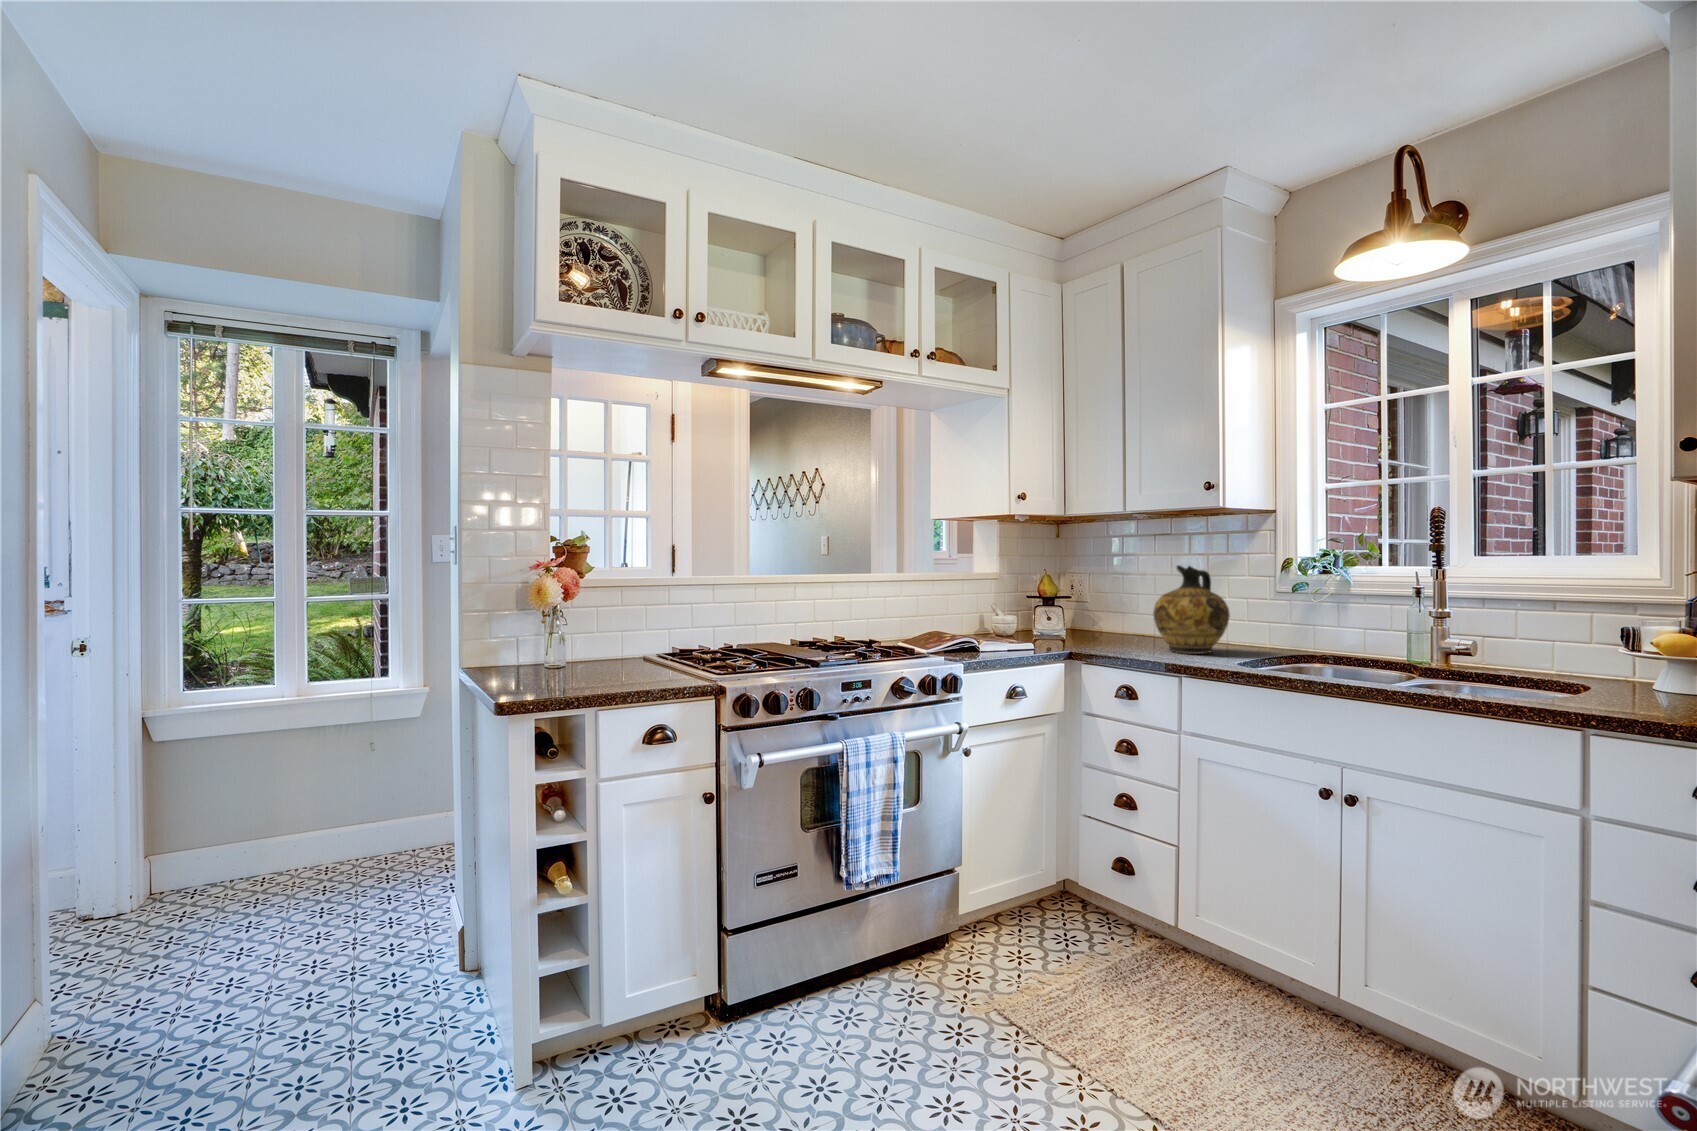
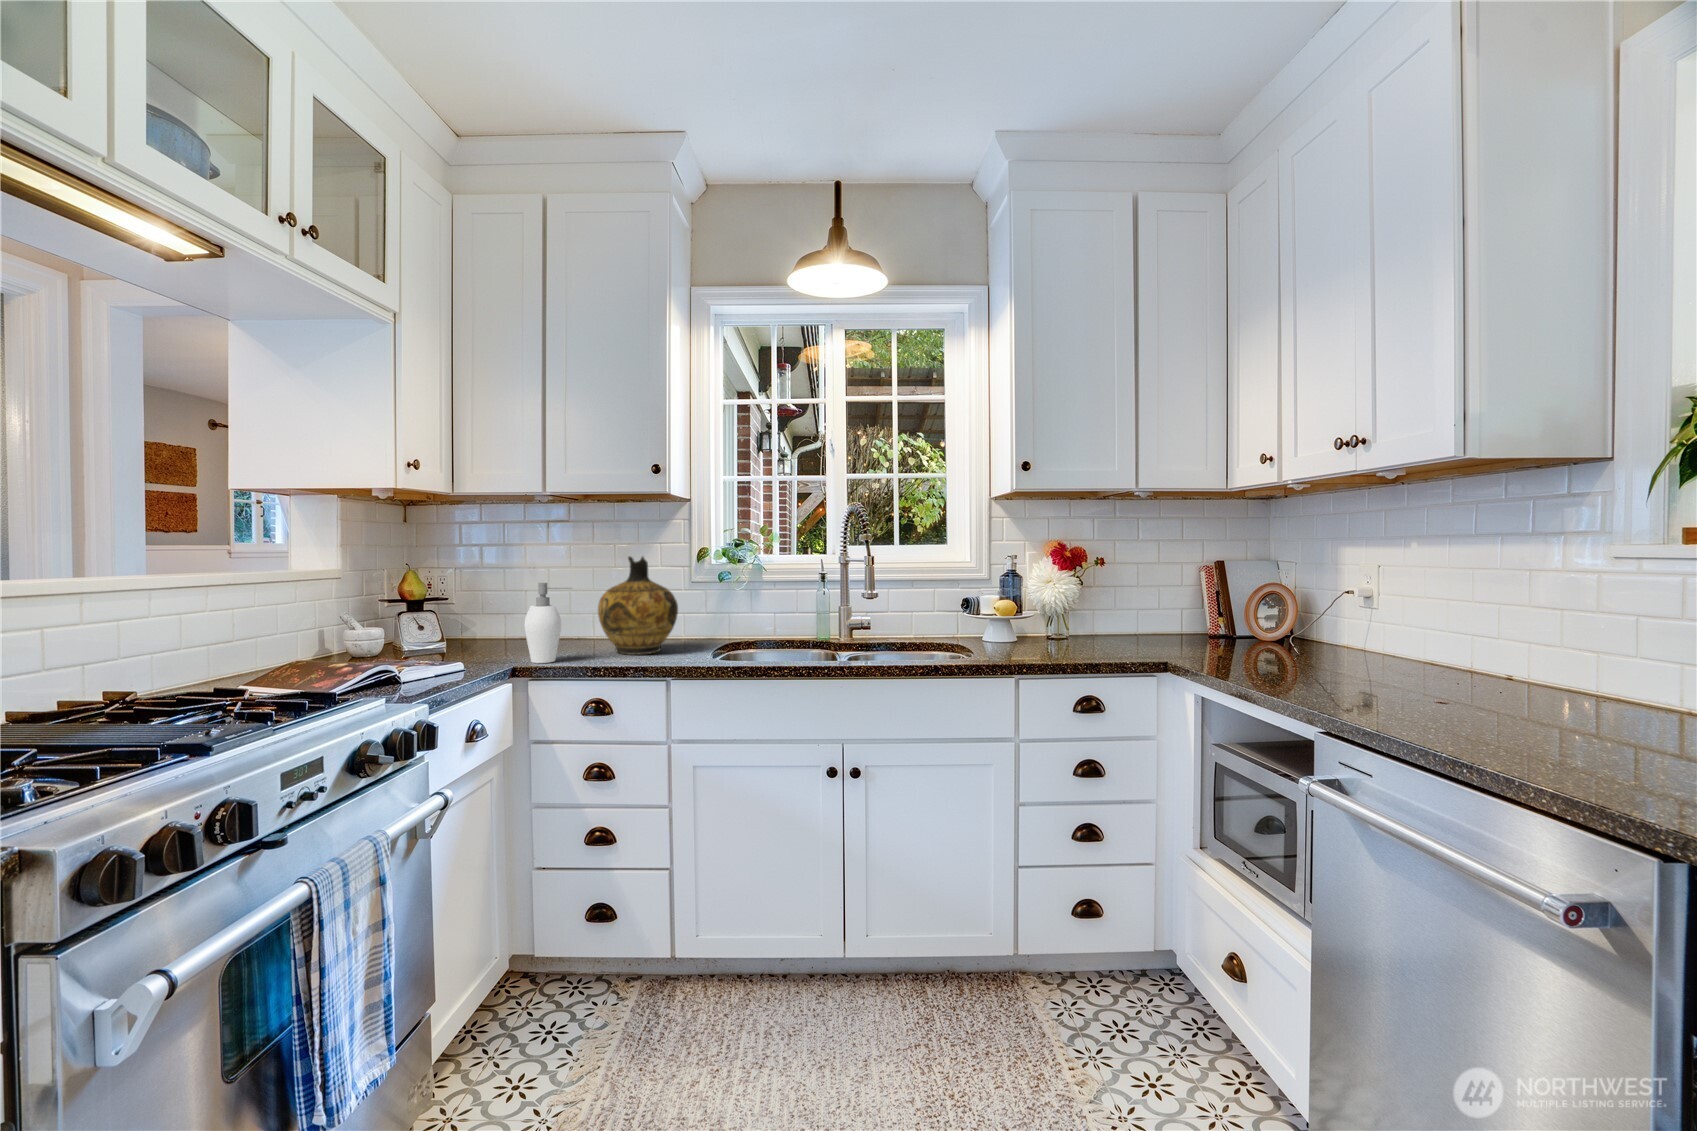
soap dispenser: none [1079,585,1115,650] -> present [525,583,572,663]

